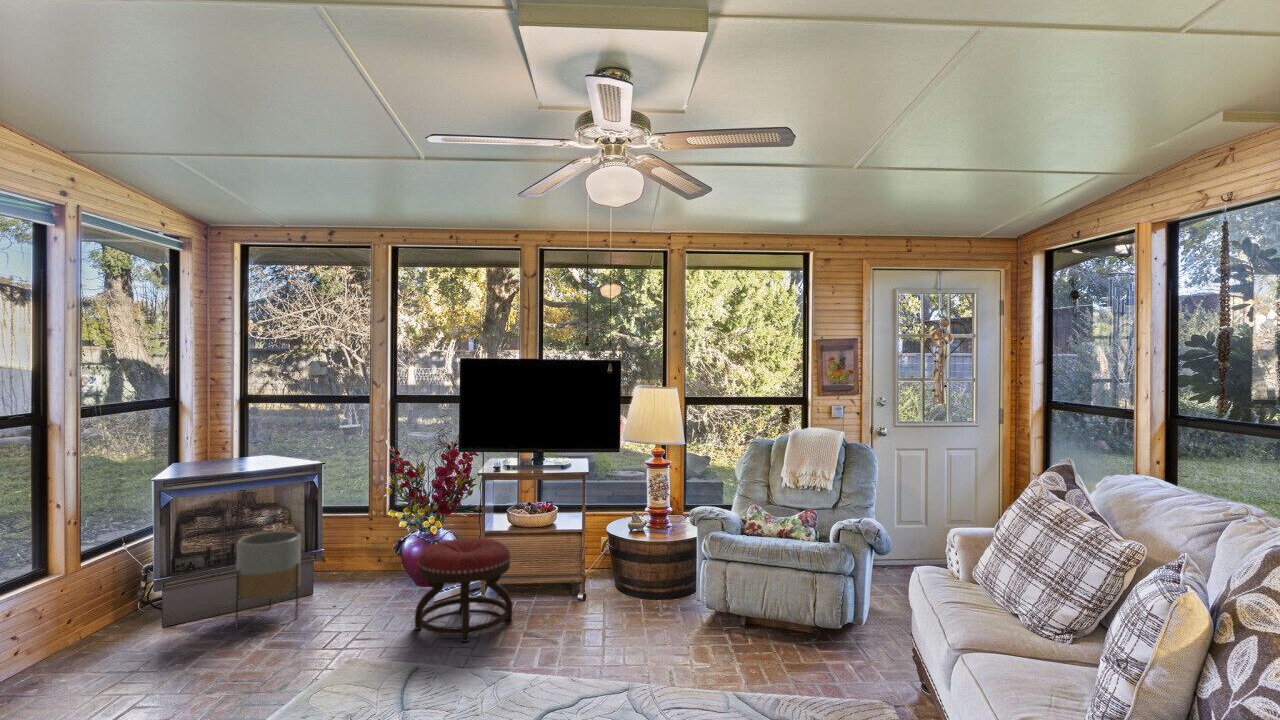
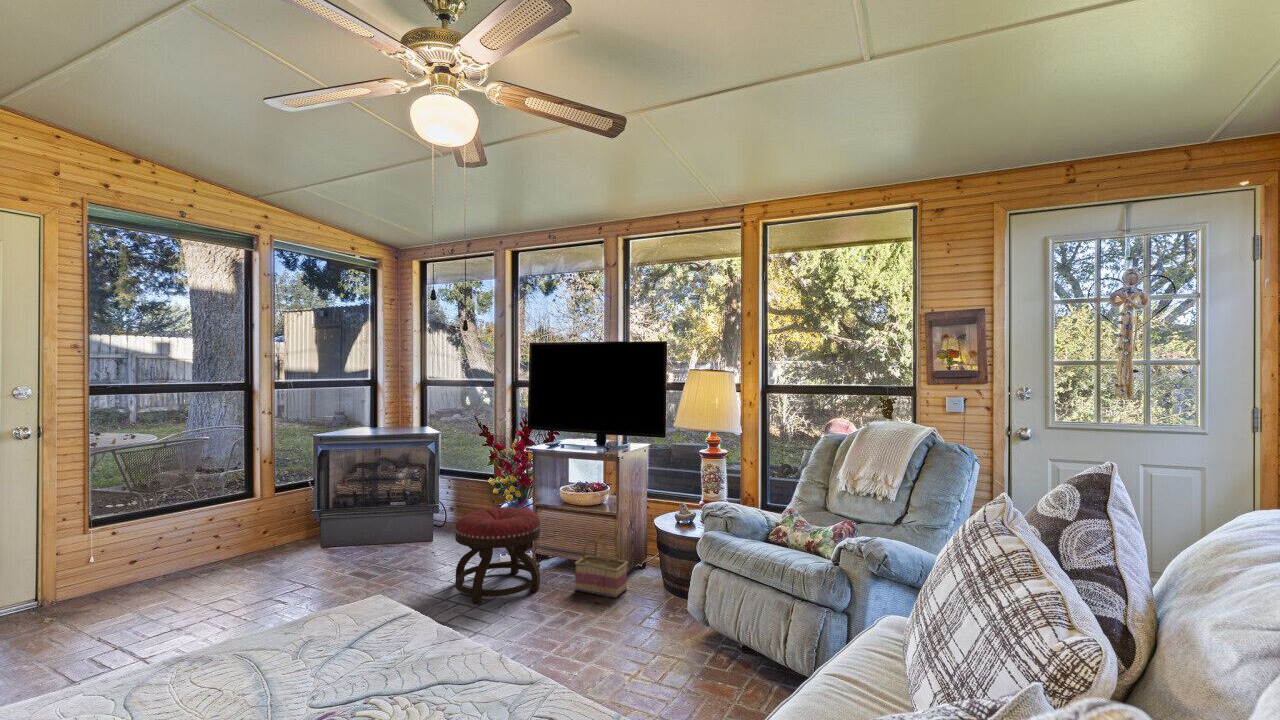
planter: present [235,531,301,626] -> none [356,484,409,557]
basket: none [547,550,595,611] -> present [575,533,628,598]

